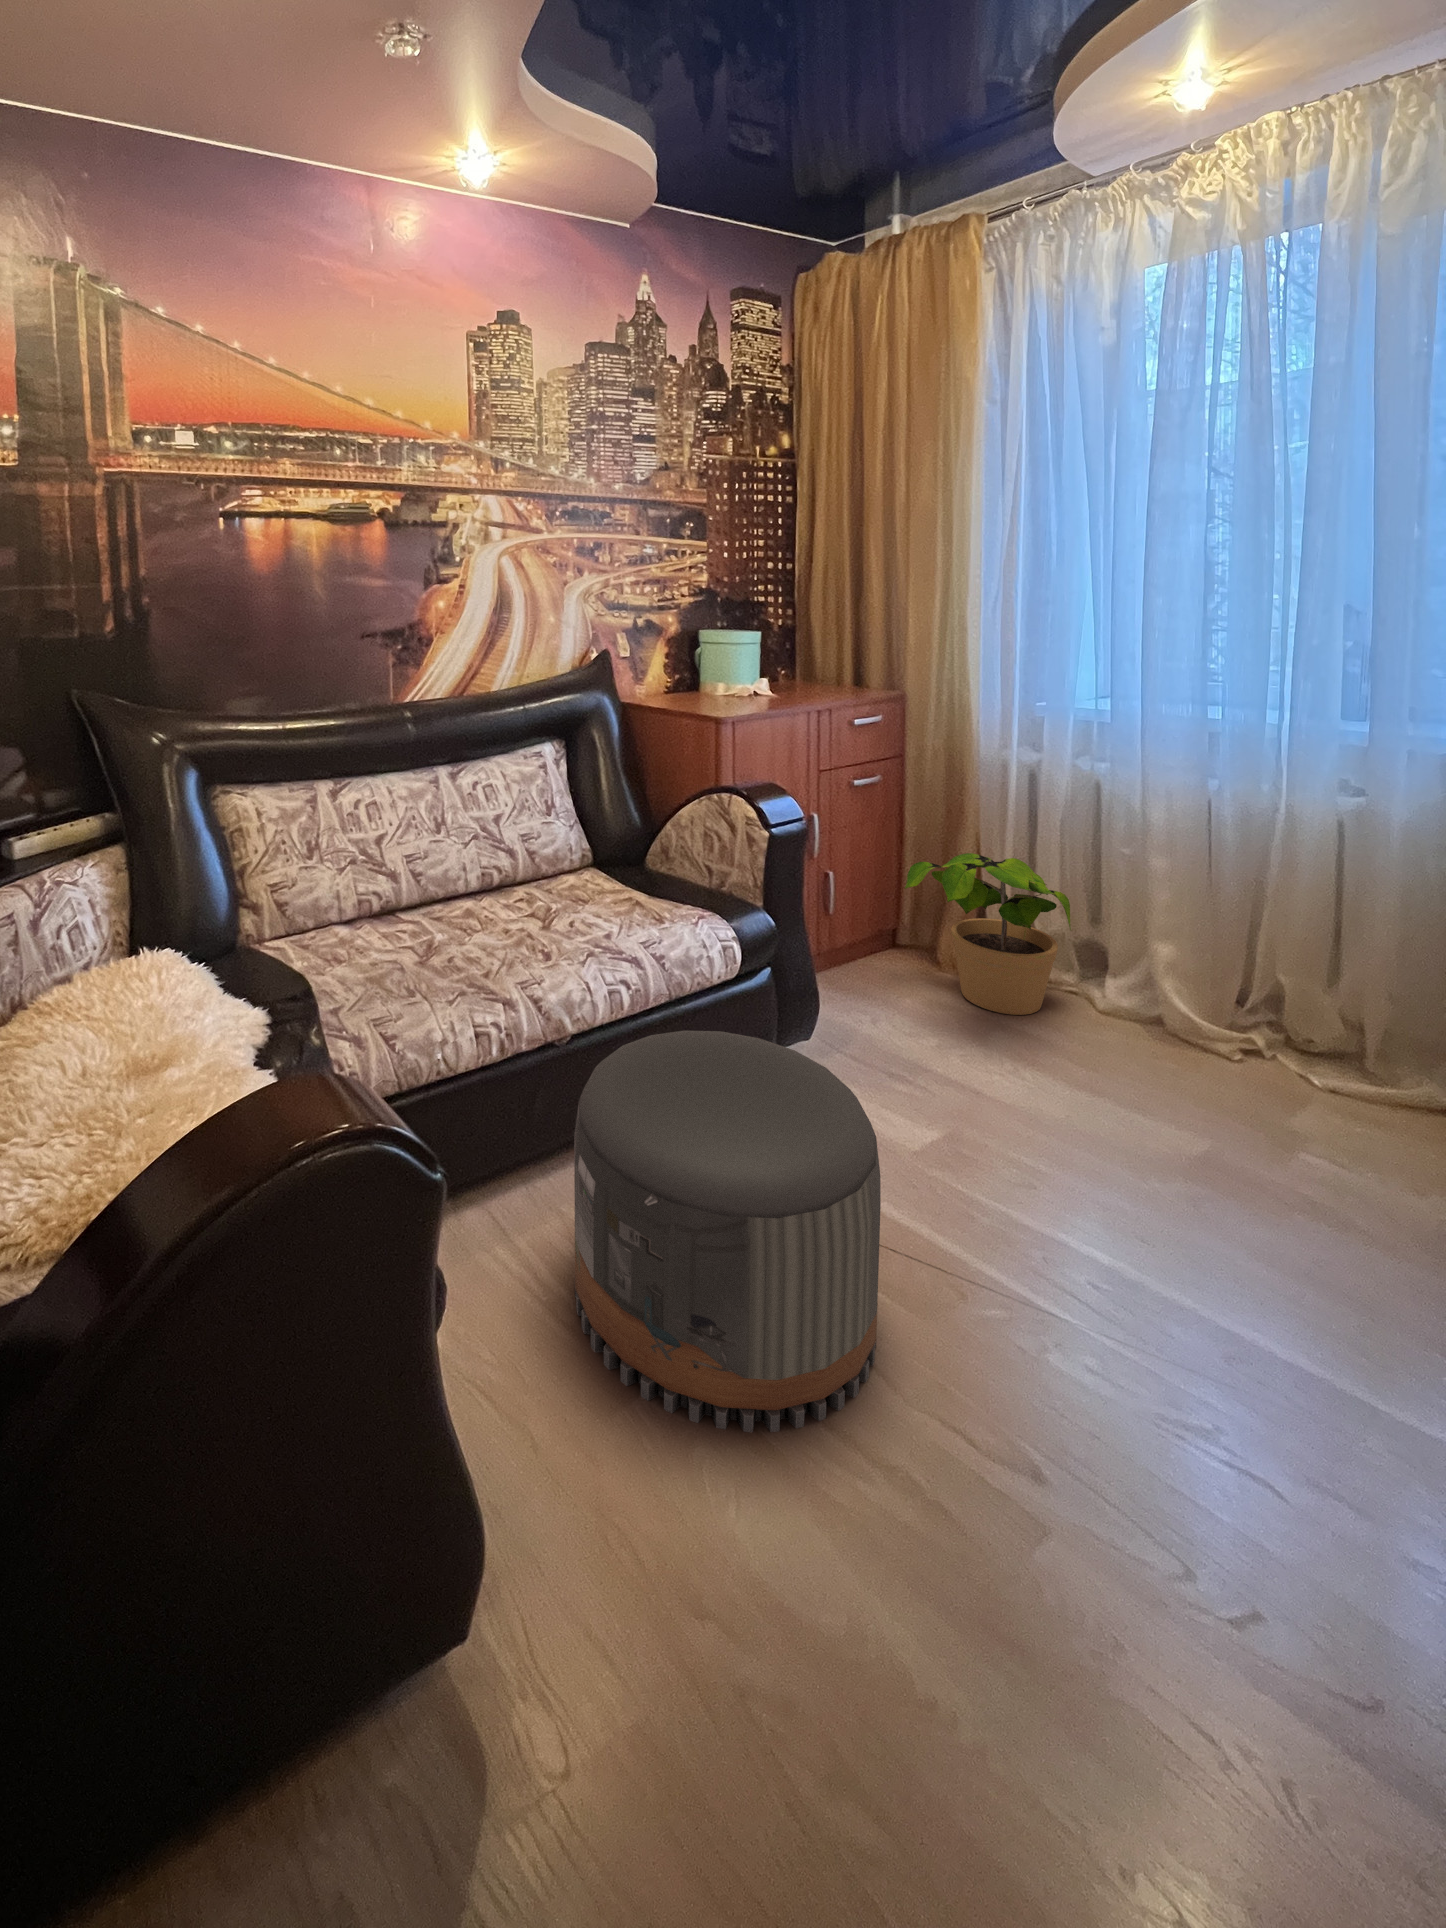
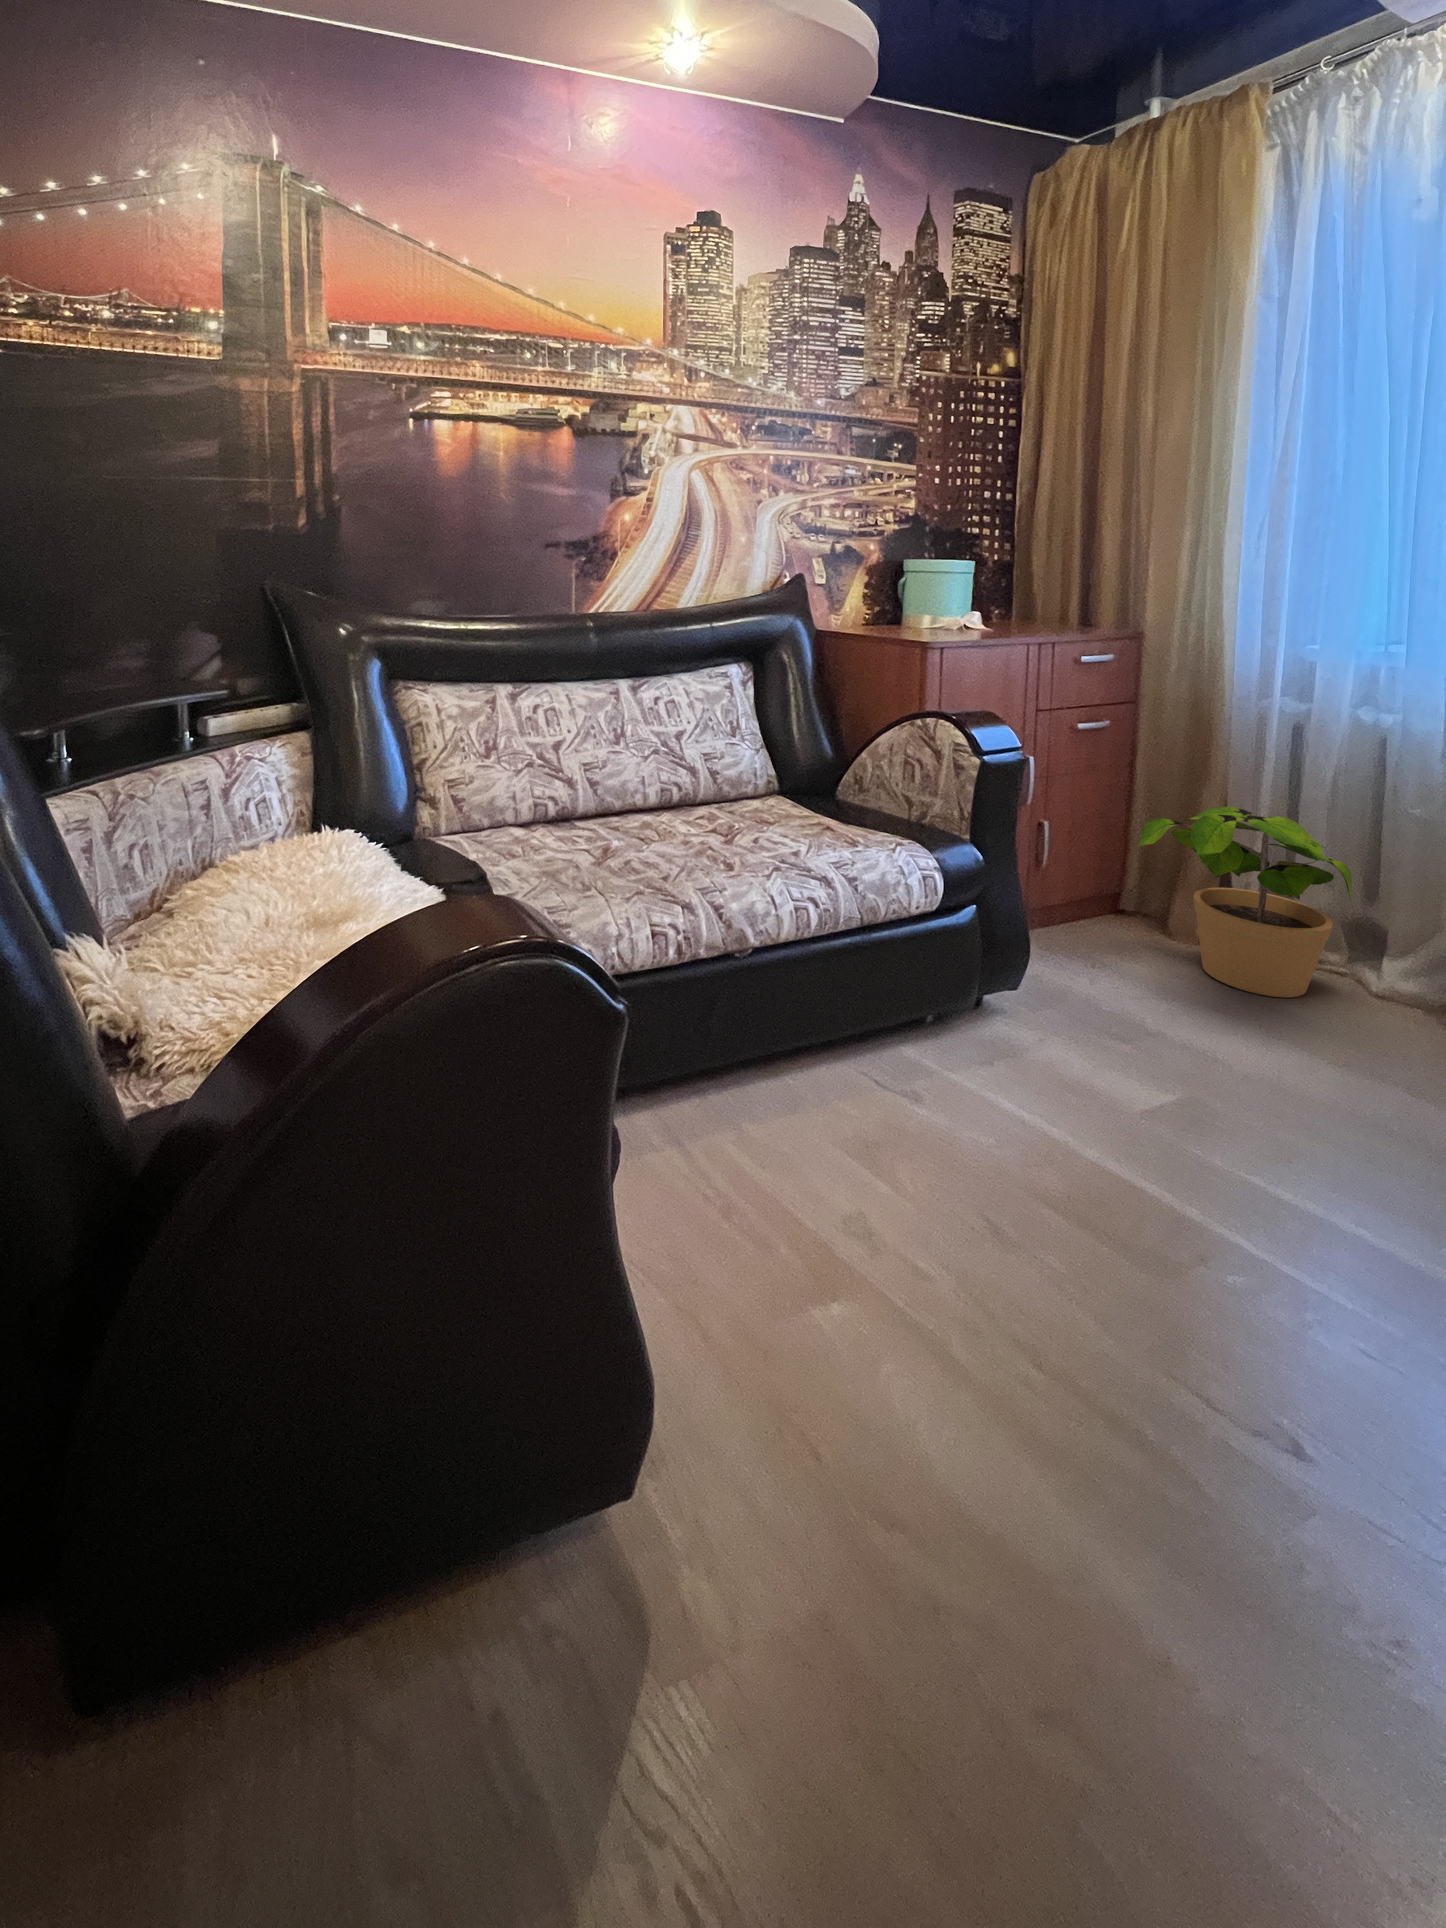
pouf: present [574,1030,881,1432] -> none [753,950,1125,1384]

